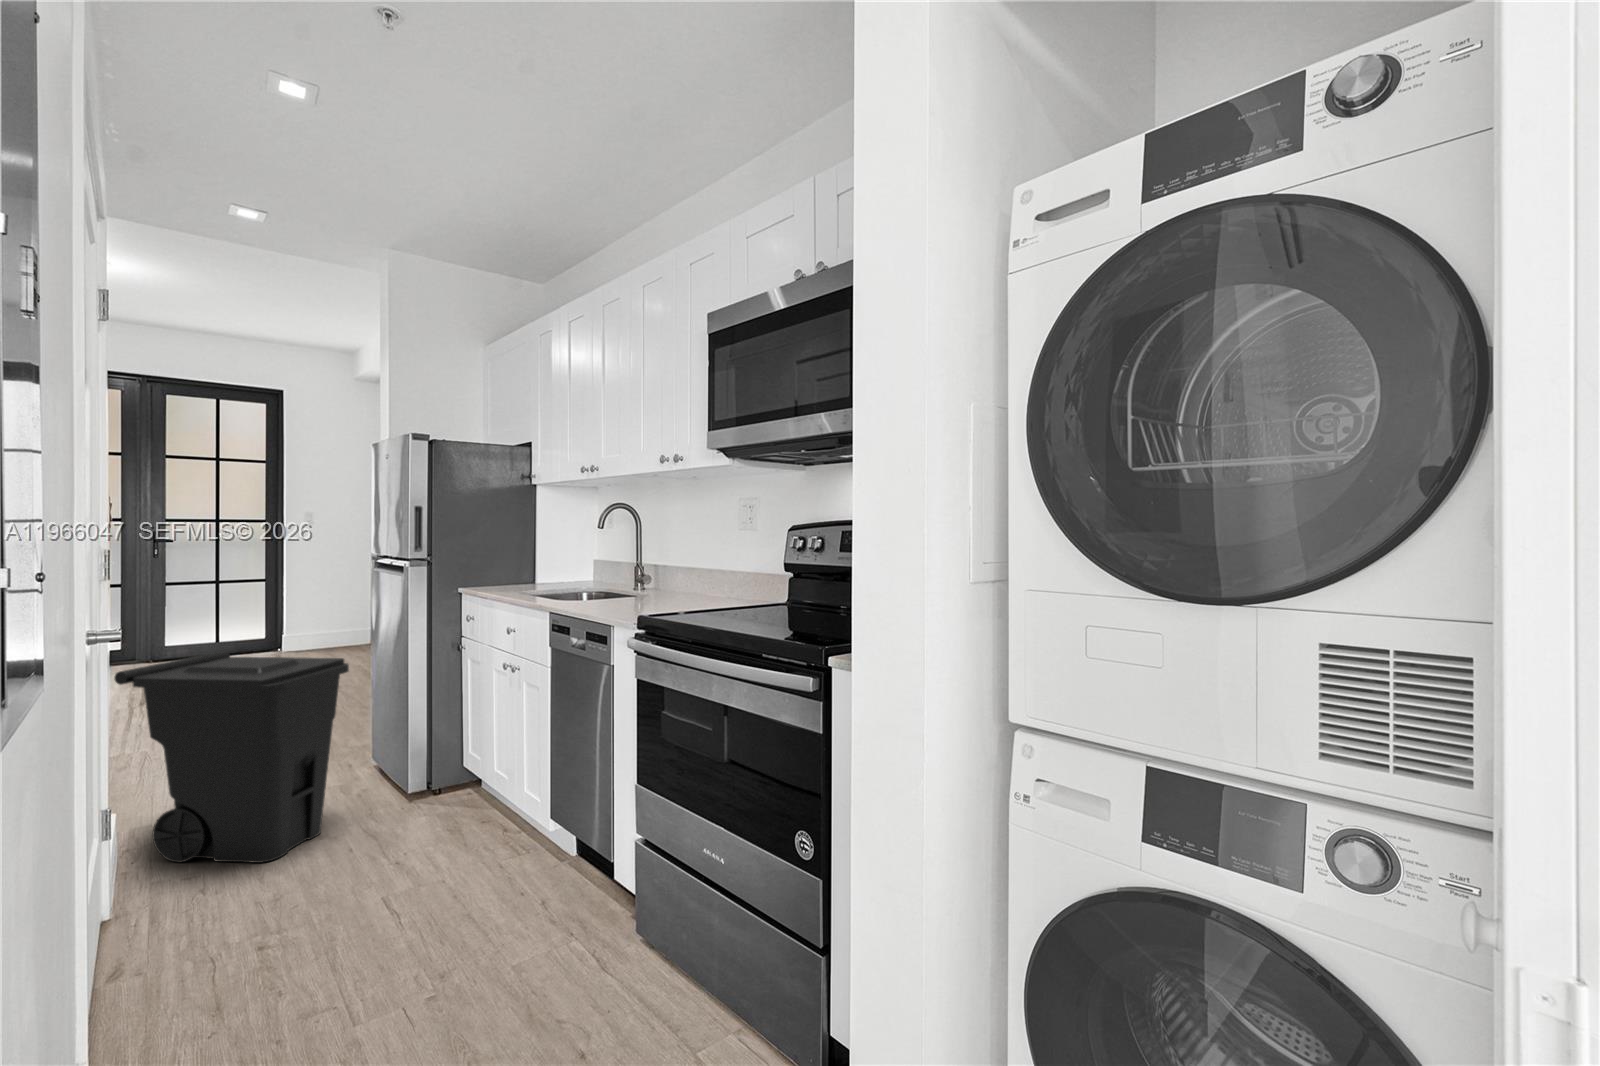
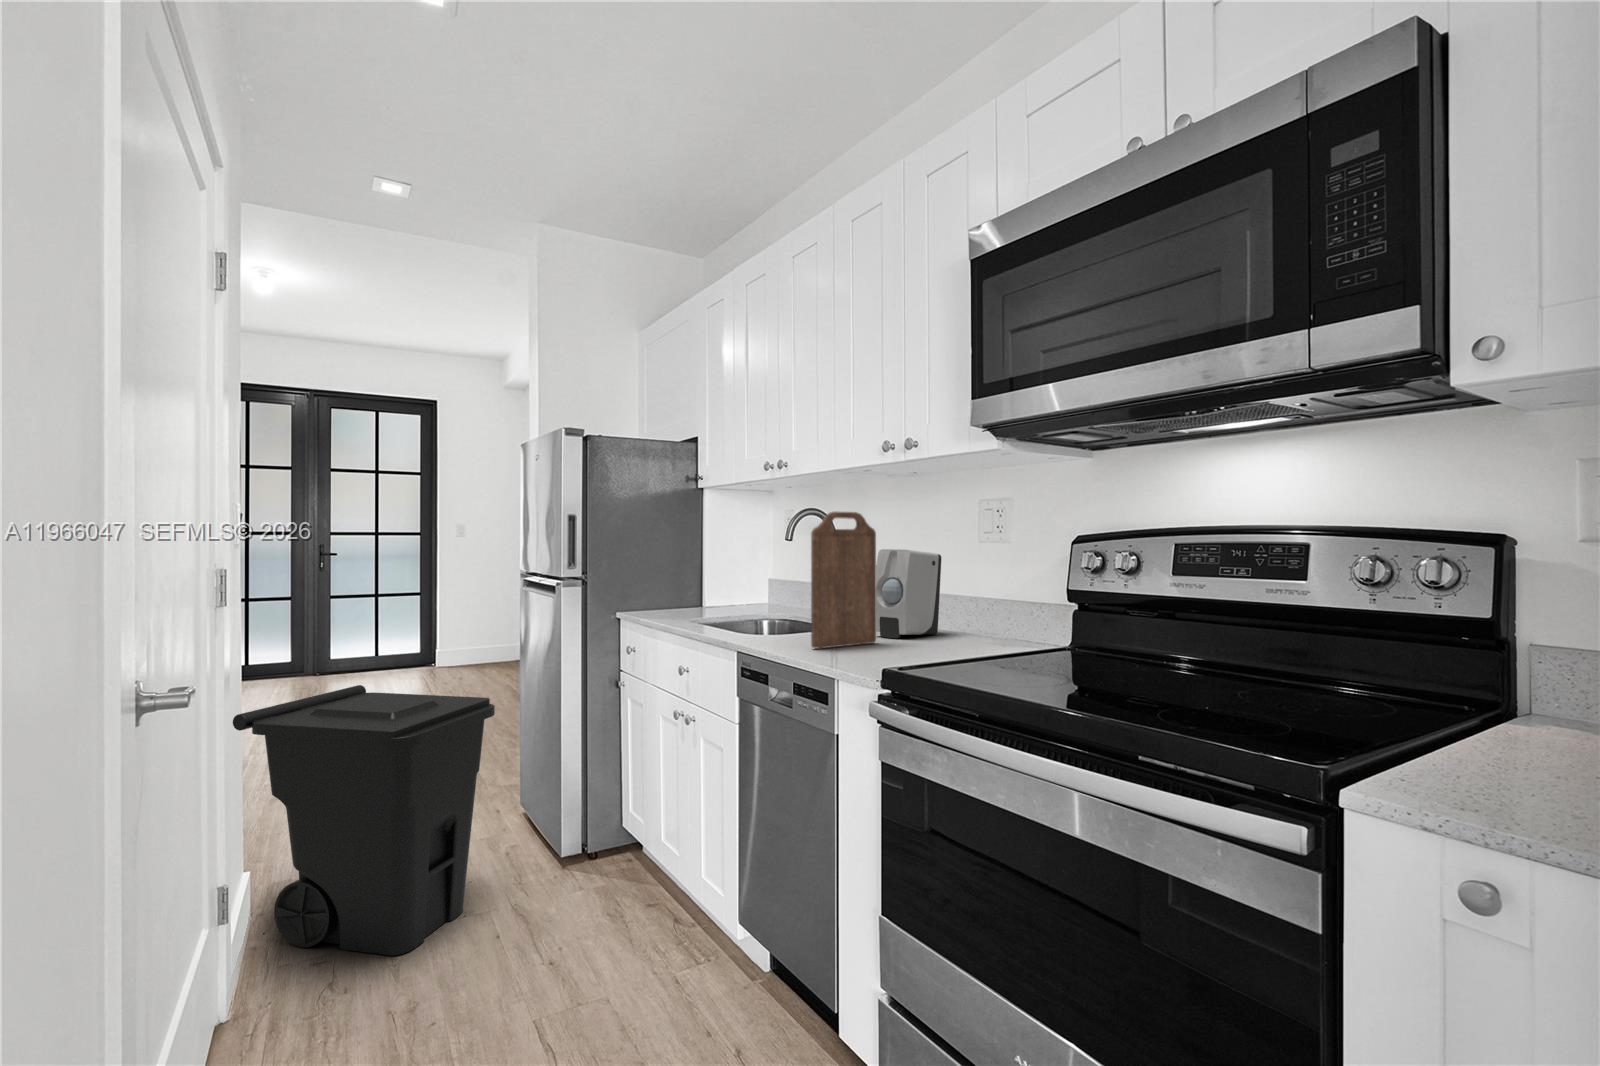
cutting board: none [603,507,655,608] -> present [811,511,876,649]
soap dispenser: none [658,536,711,602] -> present [876,549,941,638]

